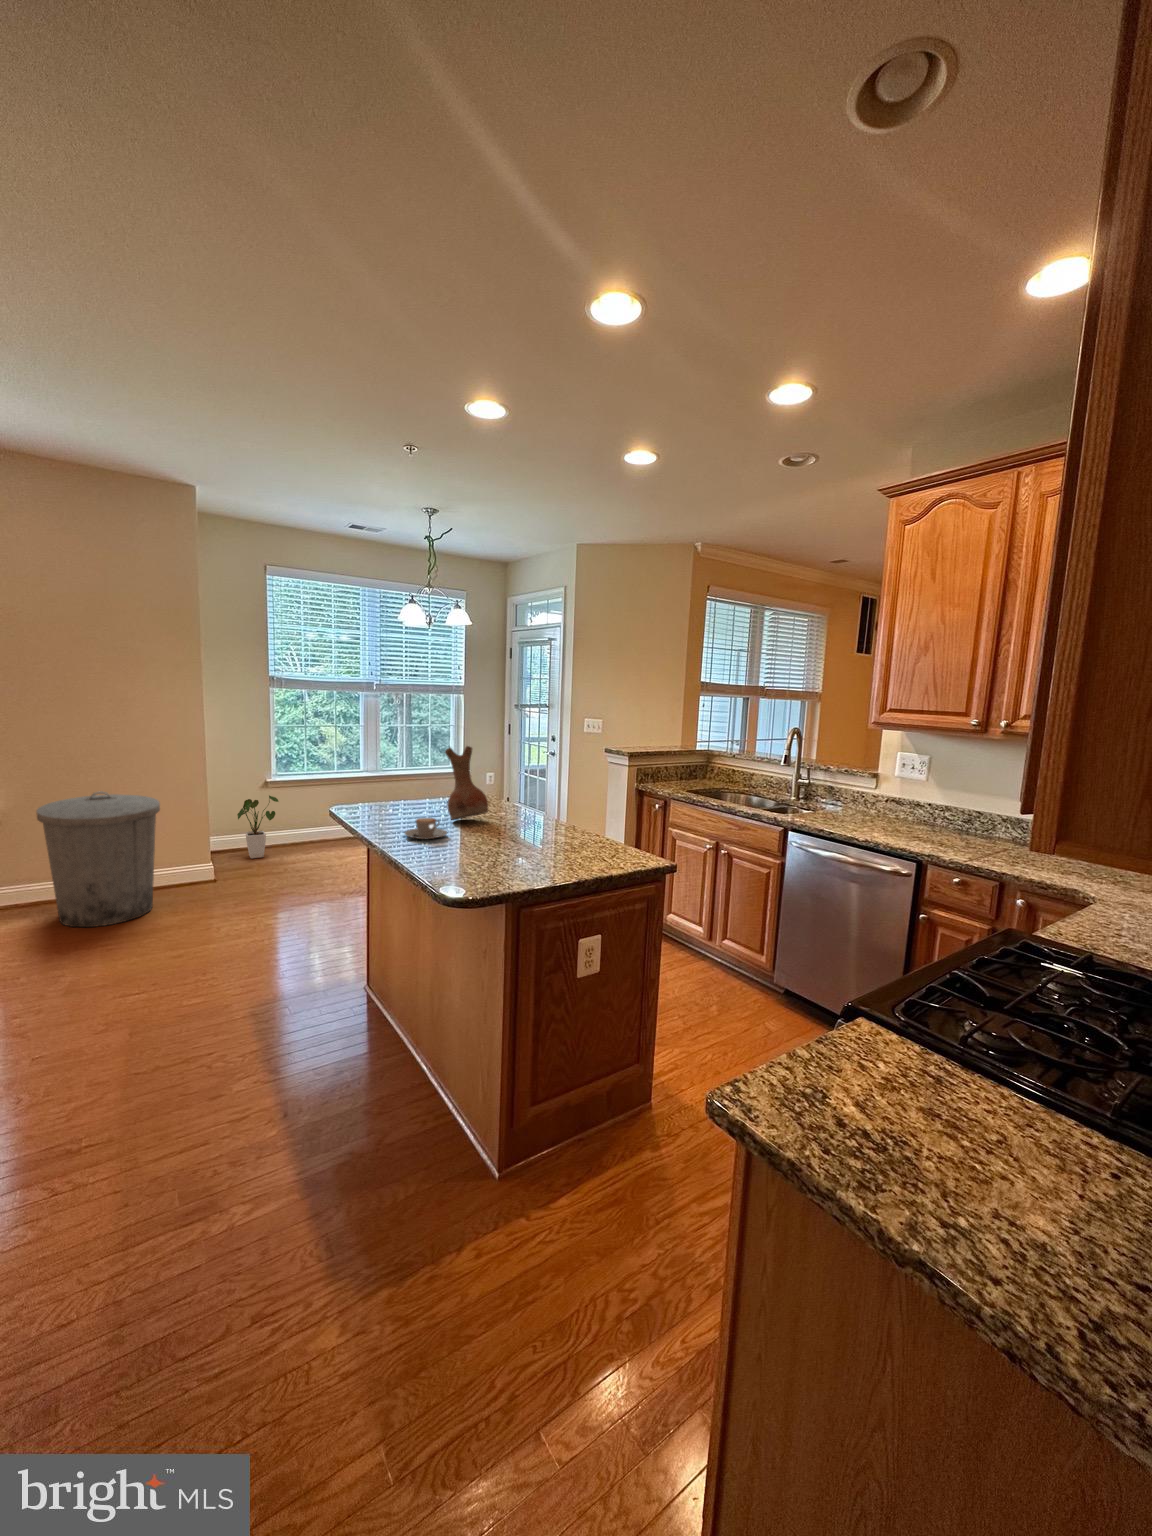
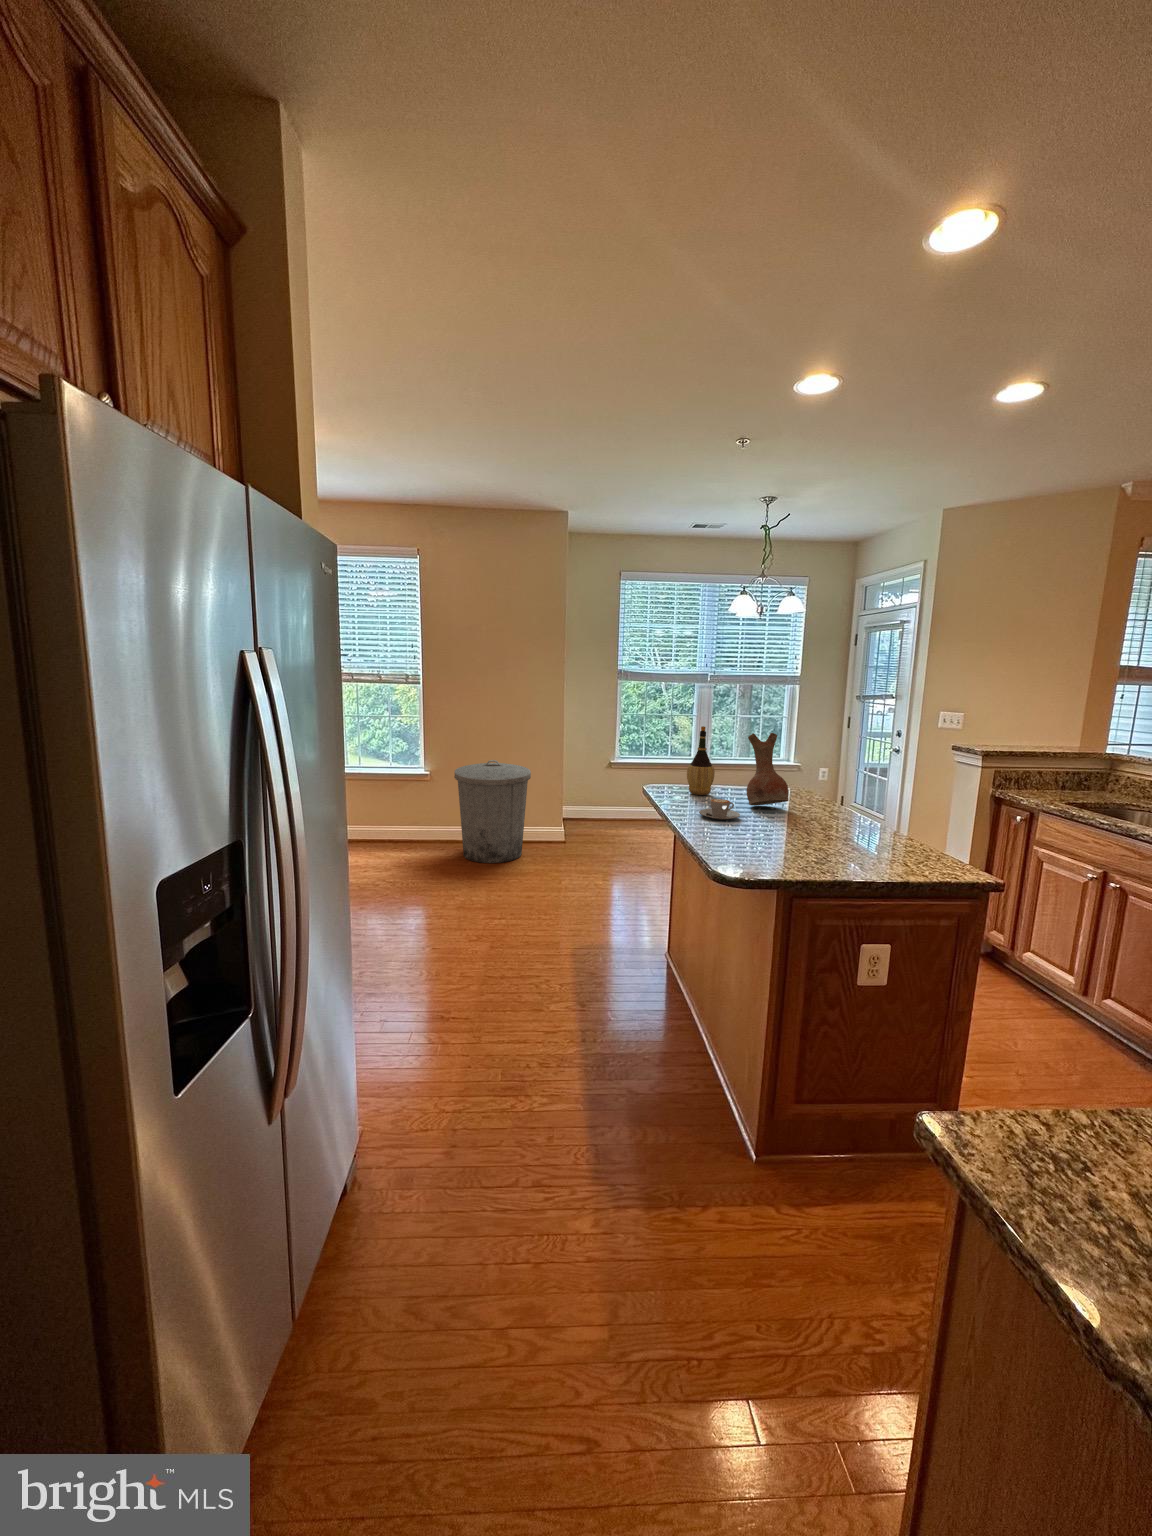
wine bottle: none [380,742,411,814] -> present [687,726,715,795]
house plant: present [237,796,278,859] -> none [588,773,622,827]

